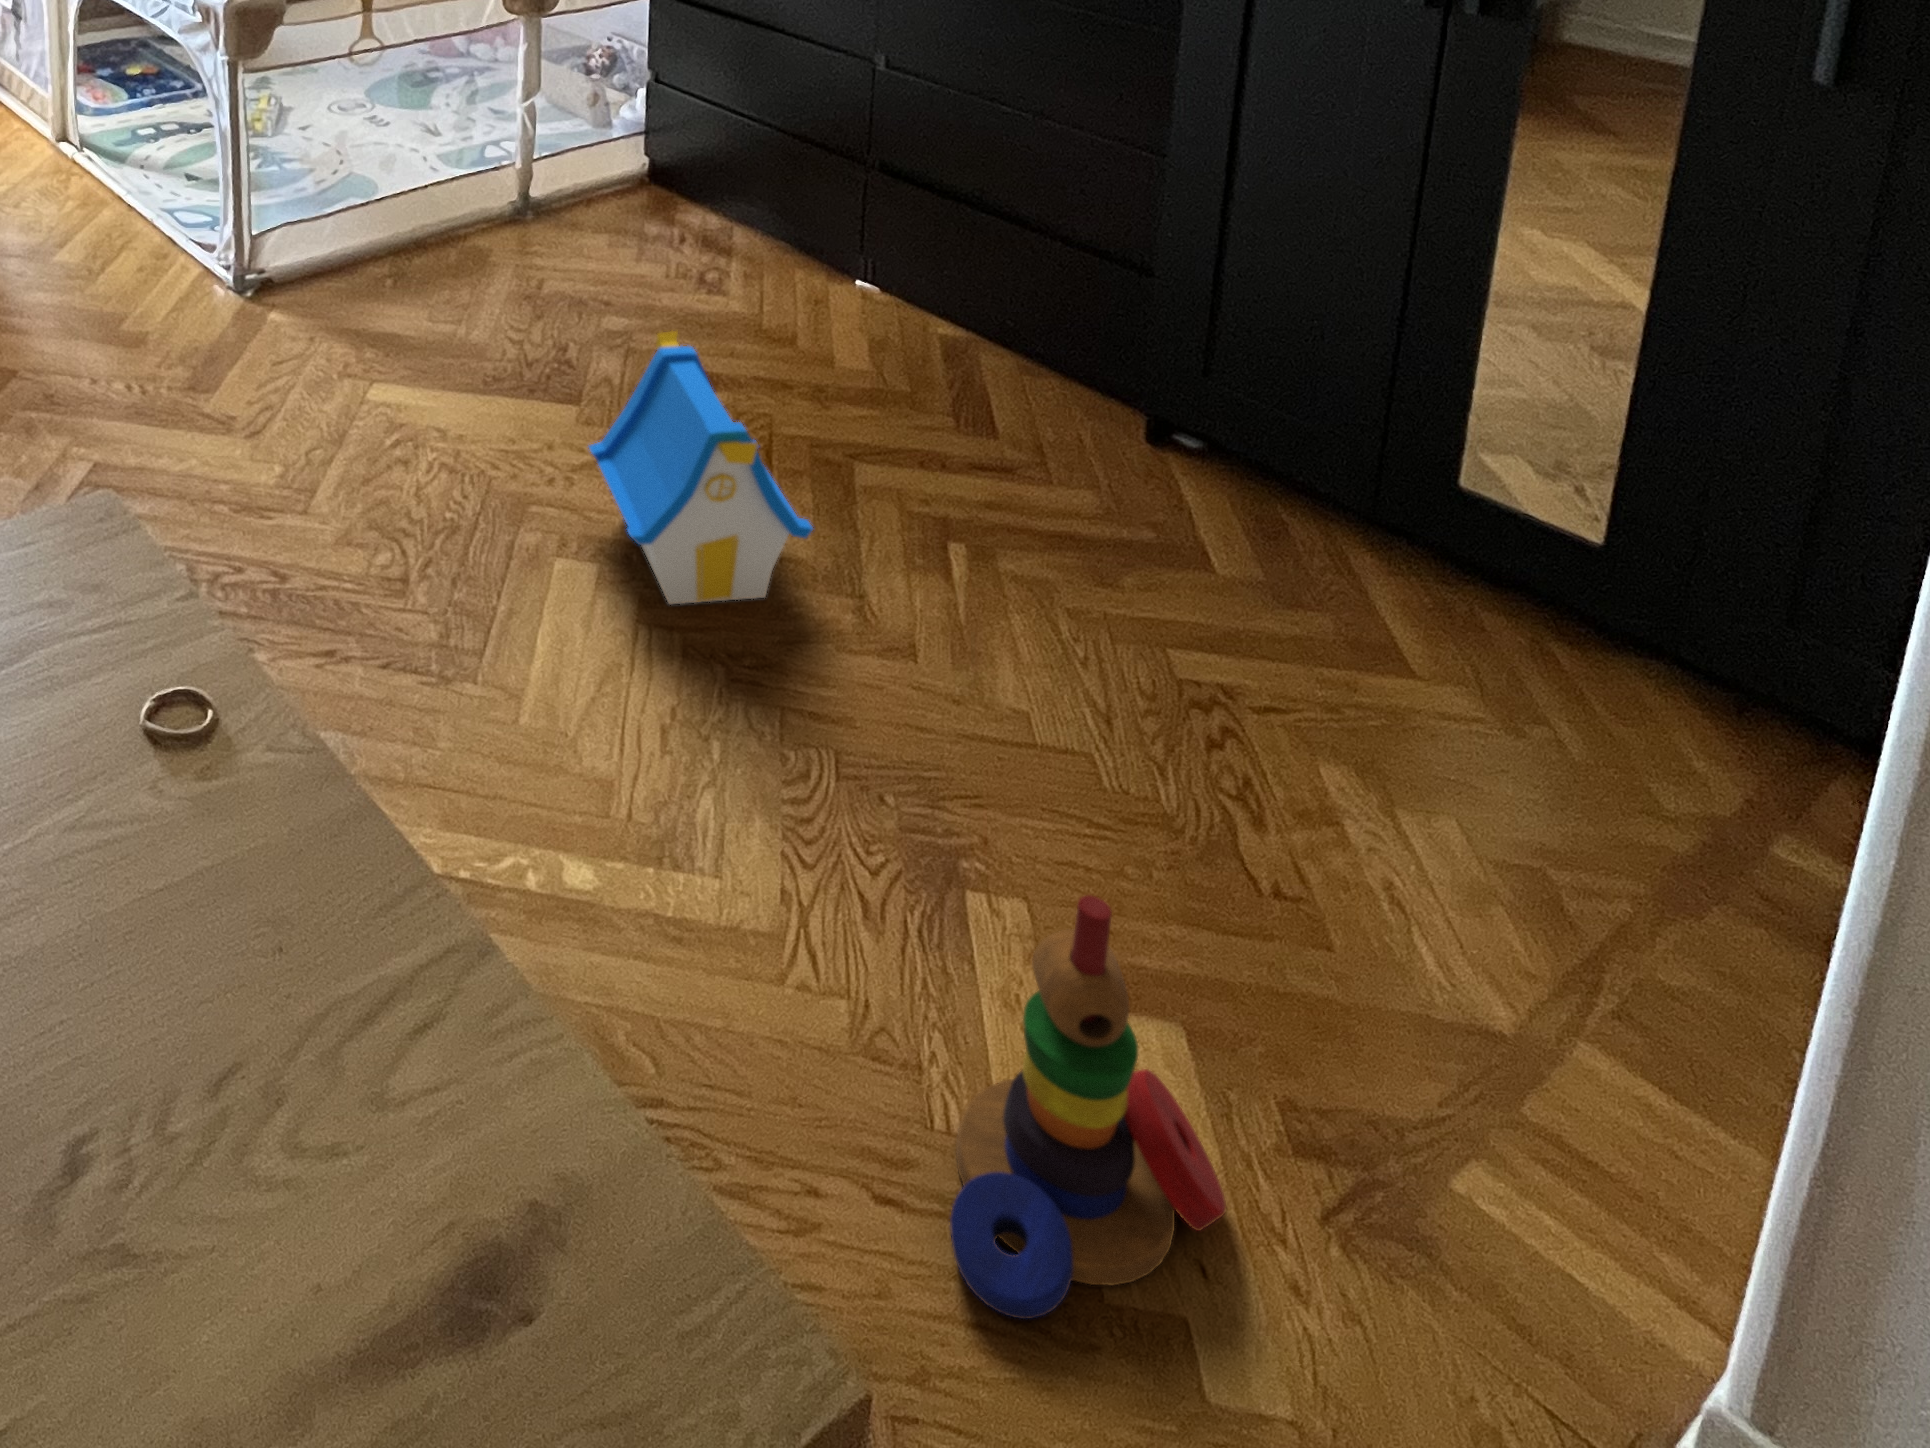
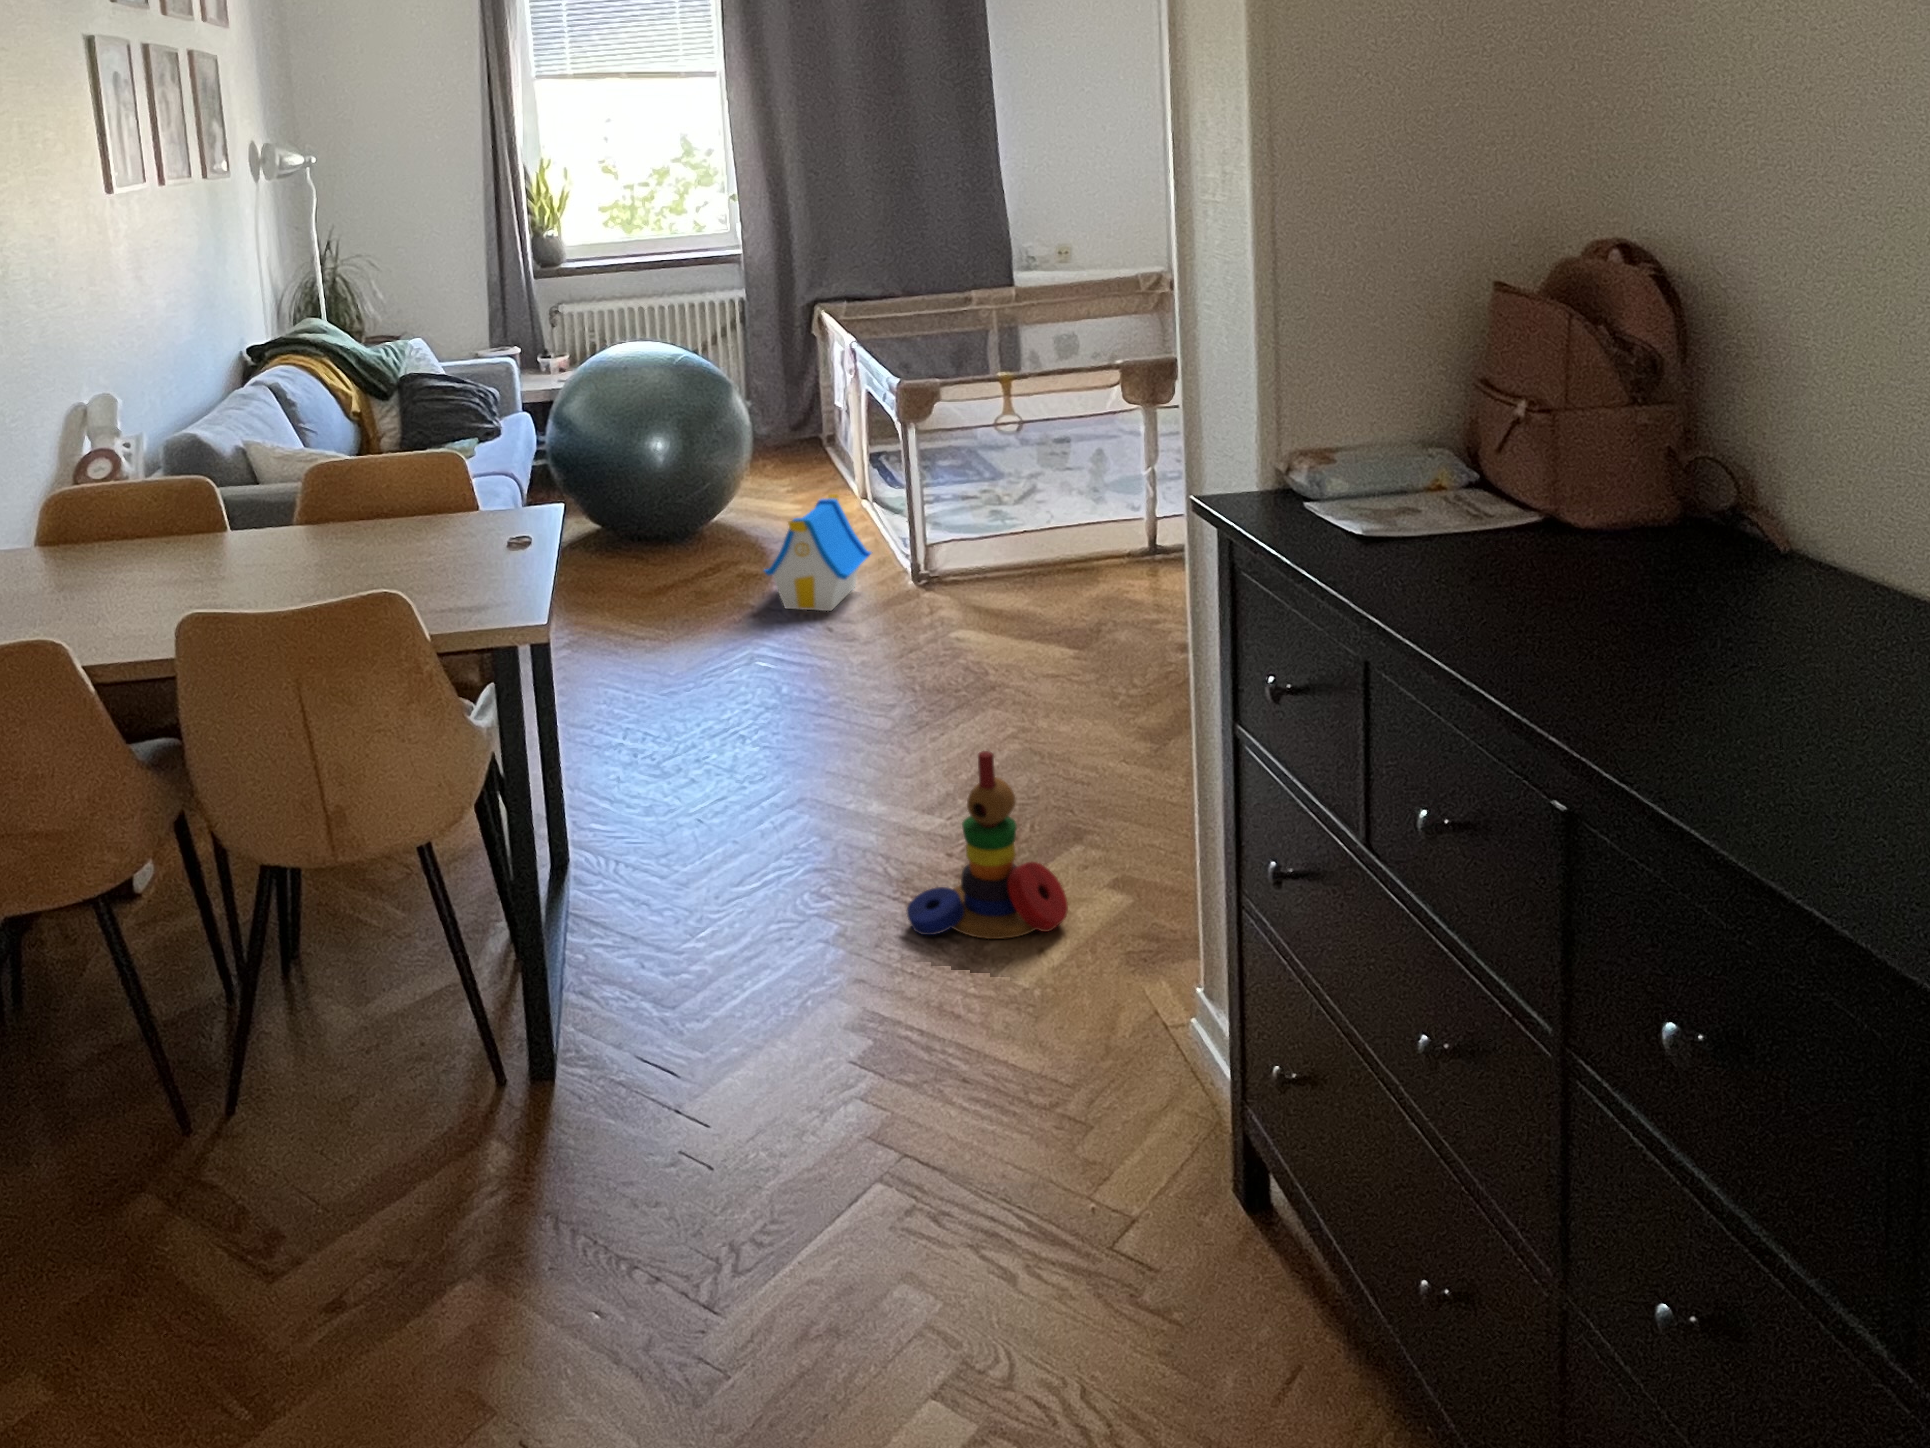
toy house: present [589,331,813,604] -> present [764,494,871,611]

